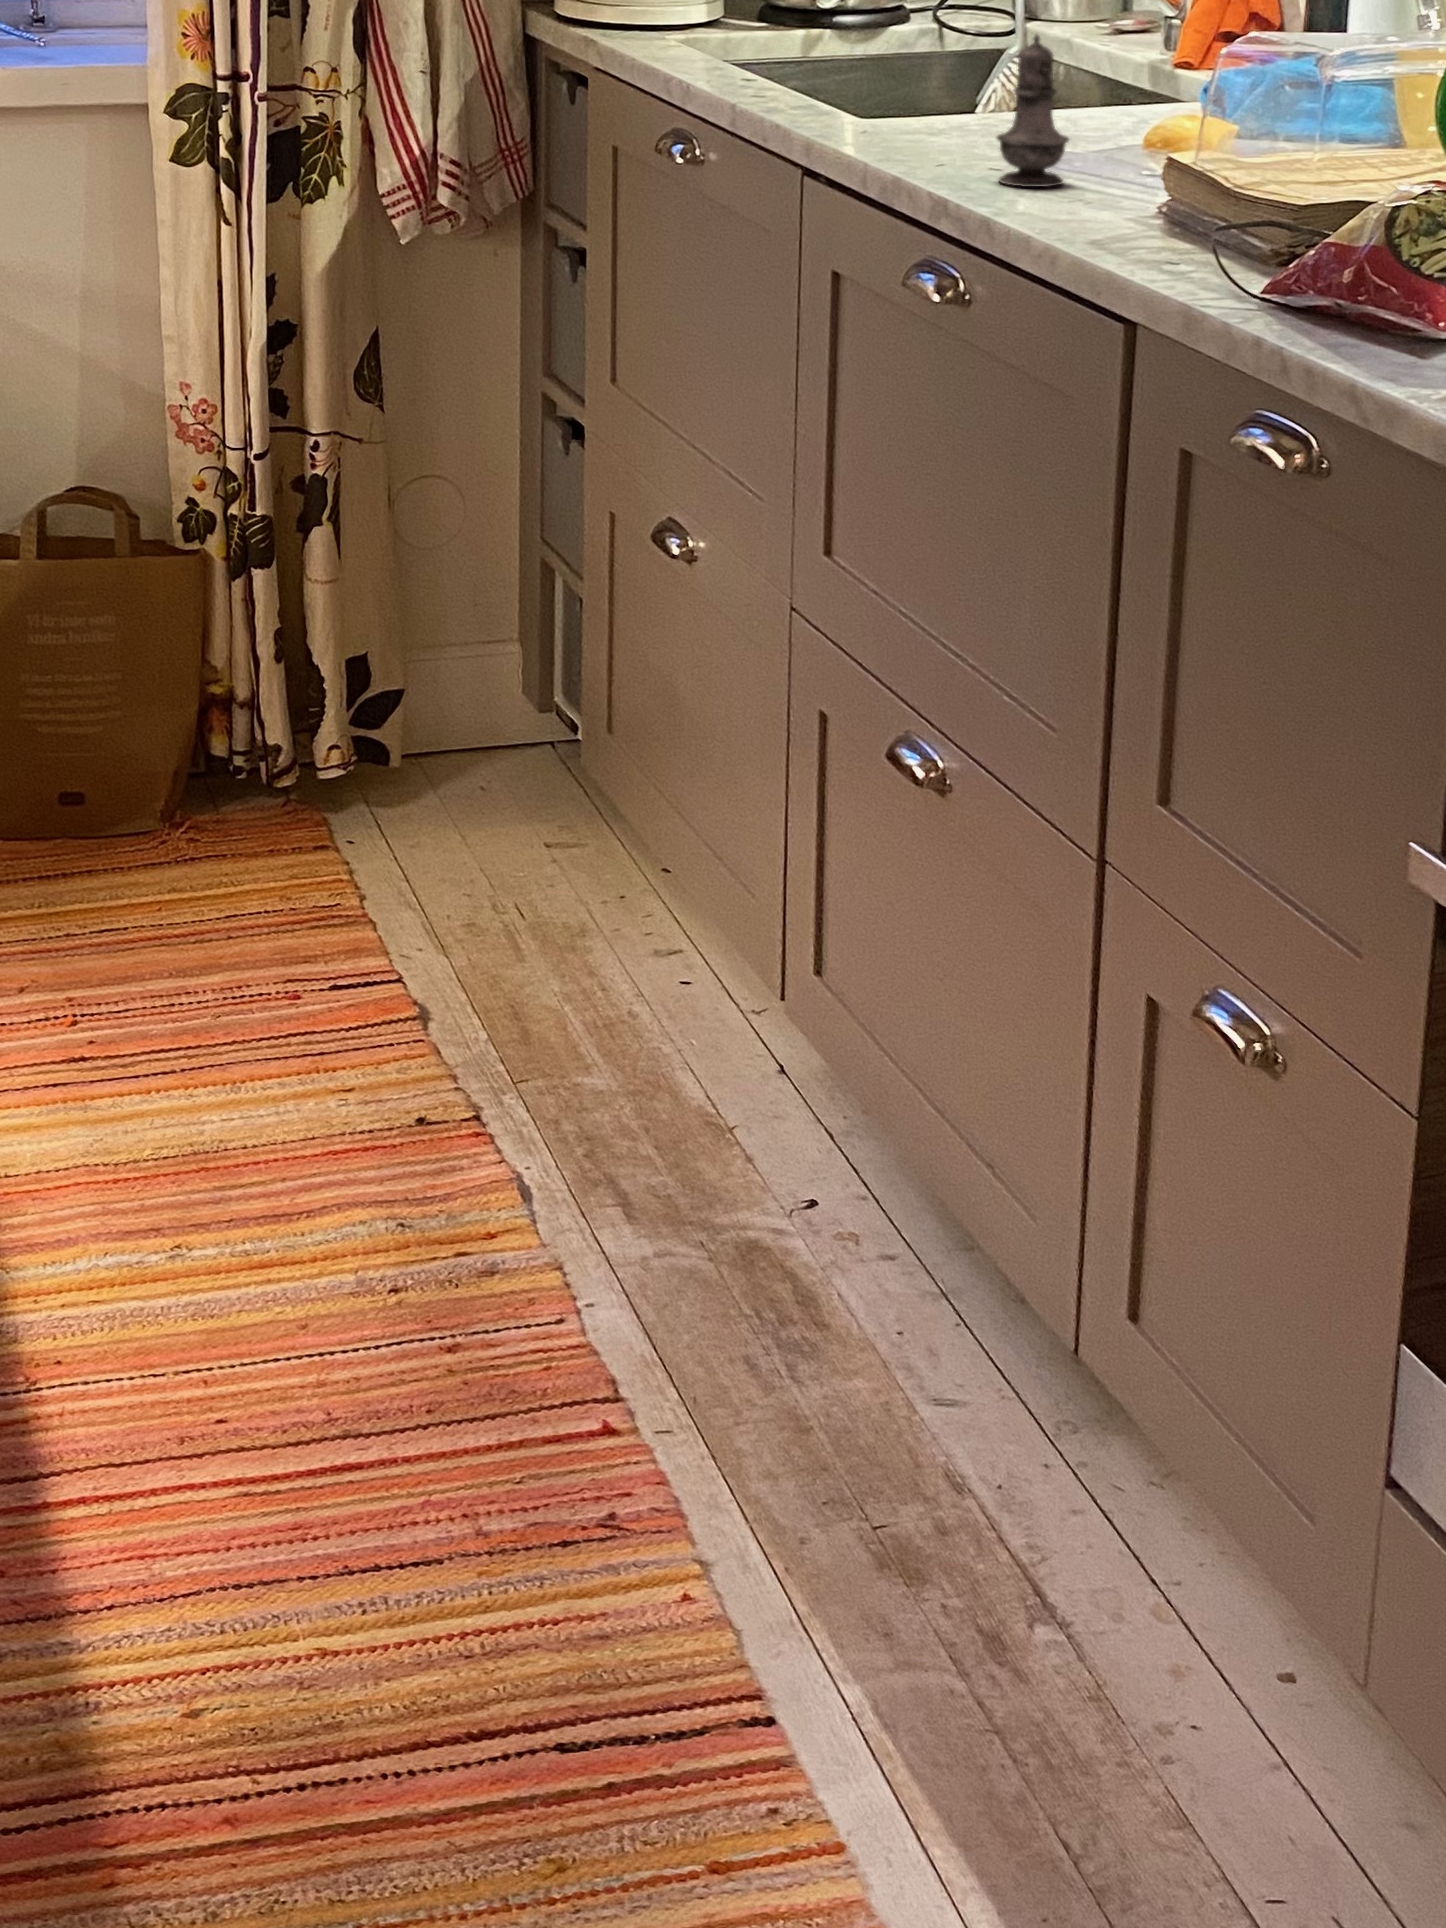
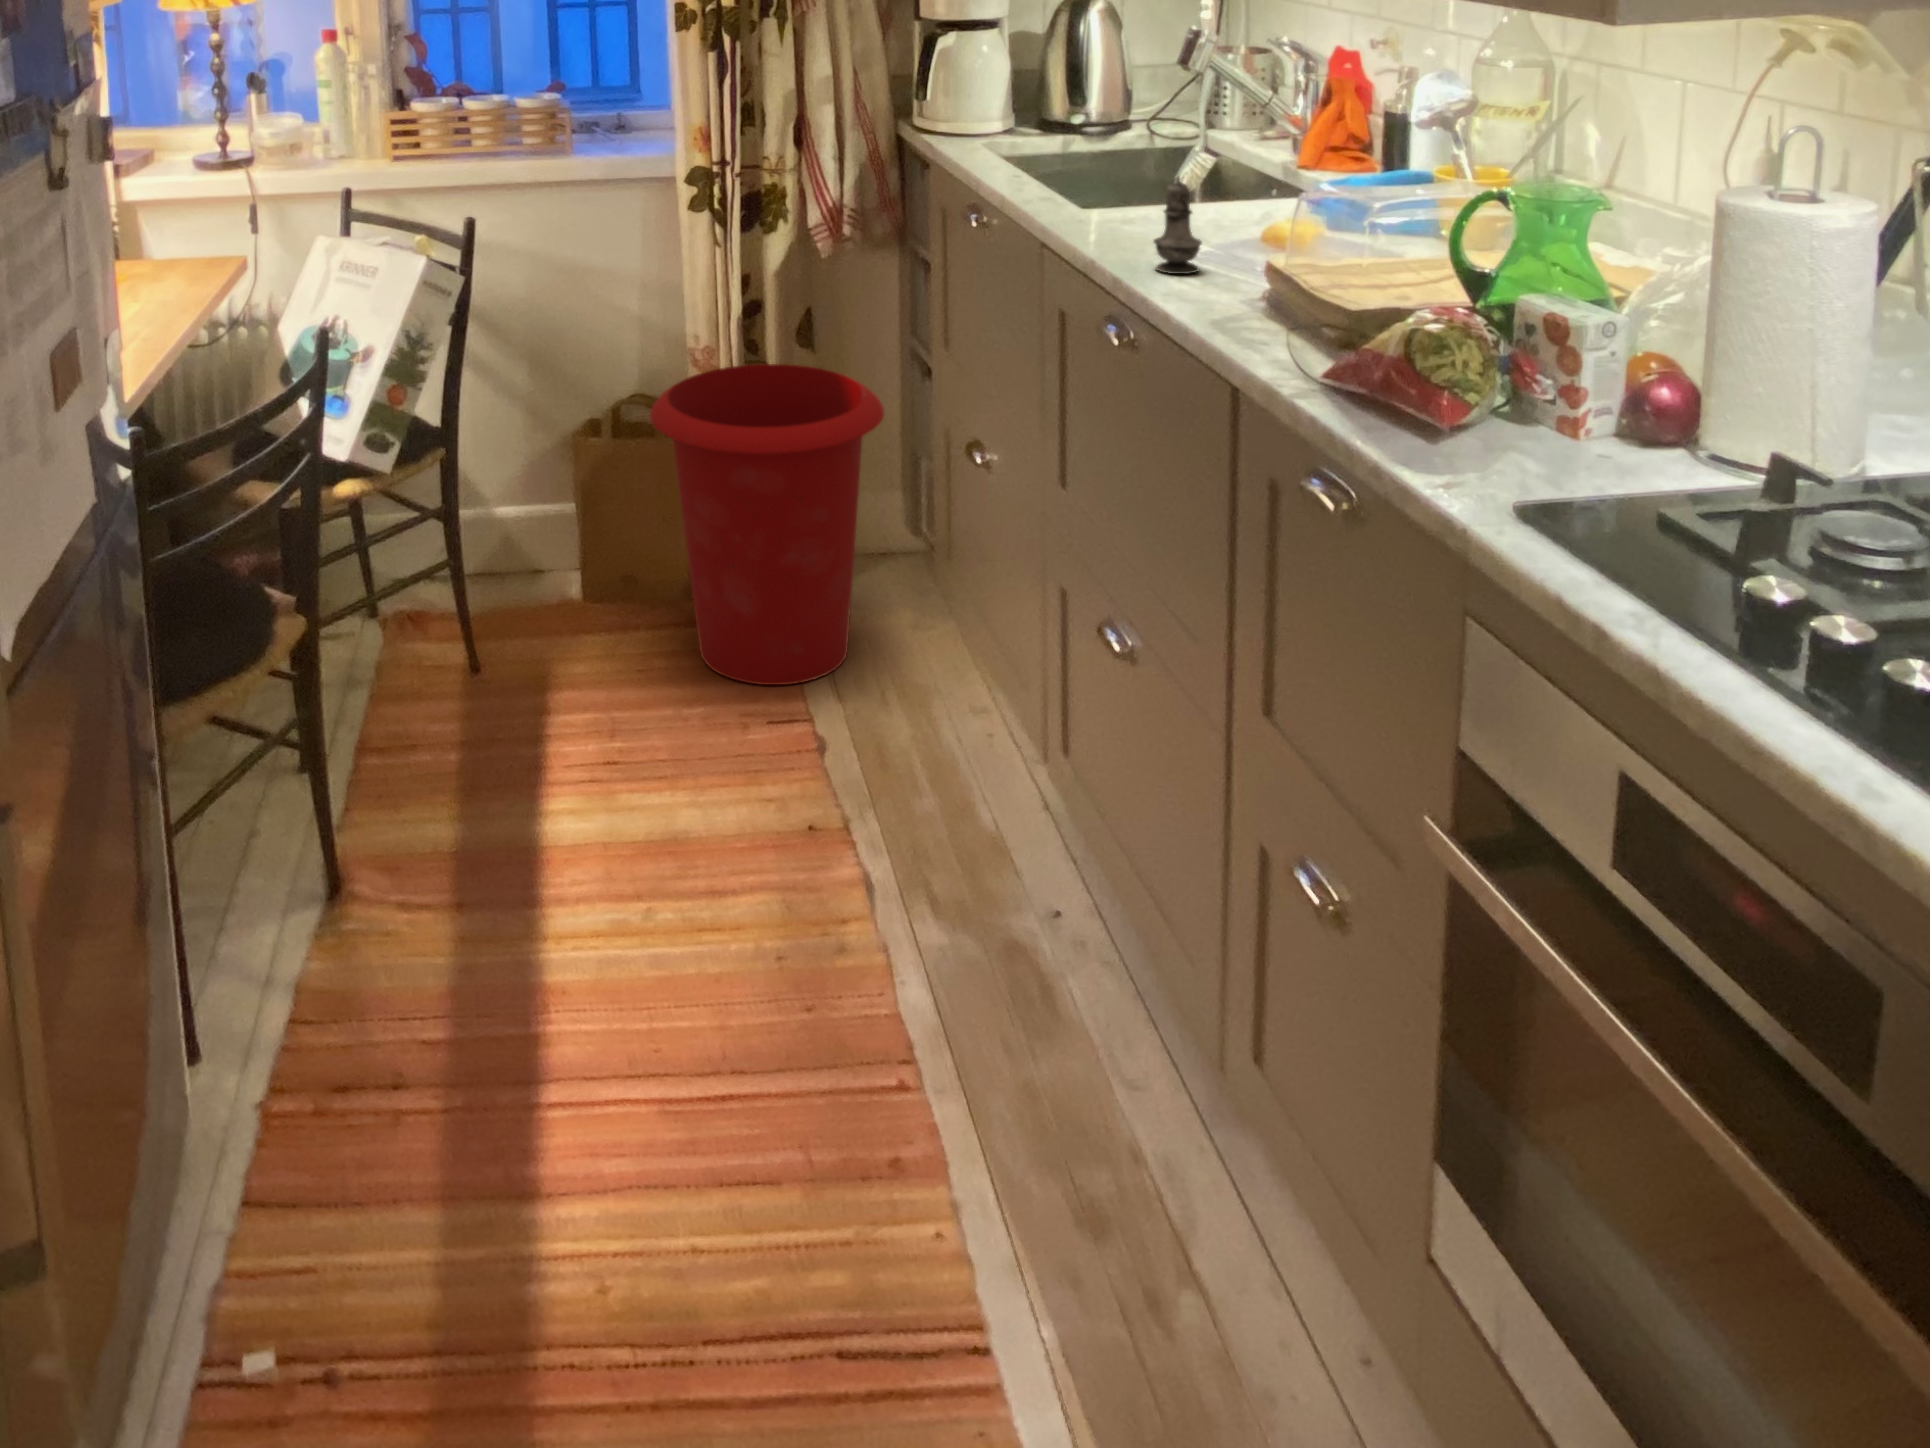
waste bin: none [118,418,515,939] -> present [650,364,884,685]

